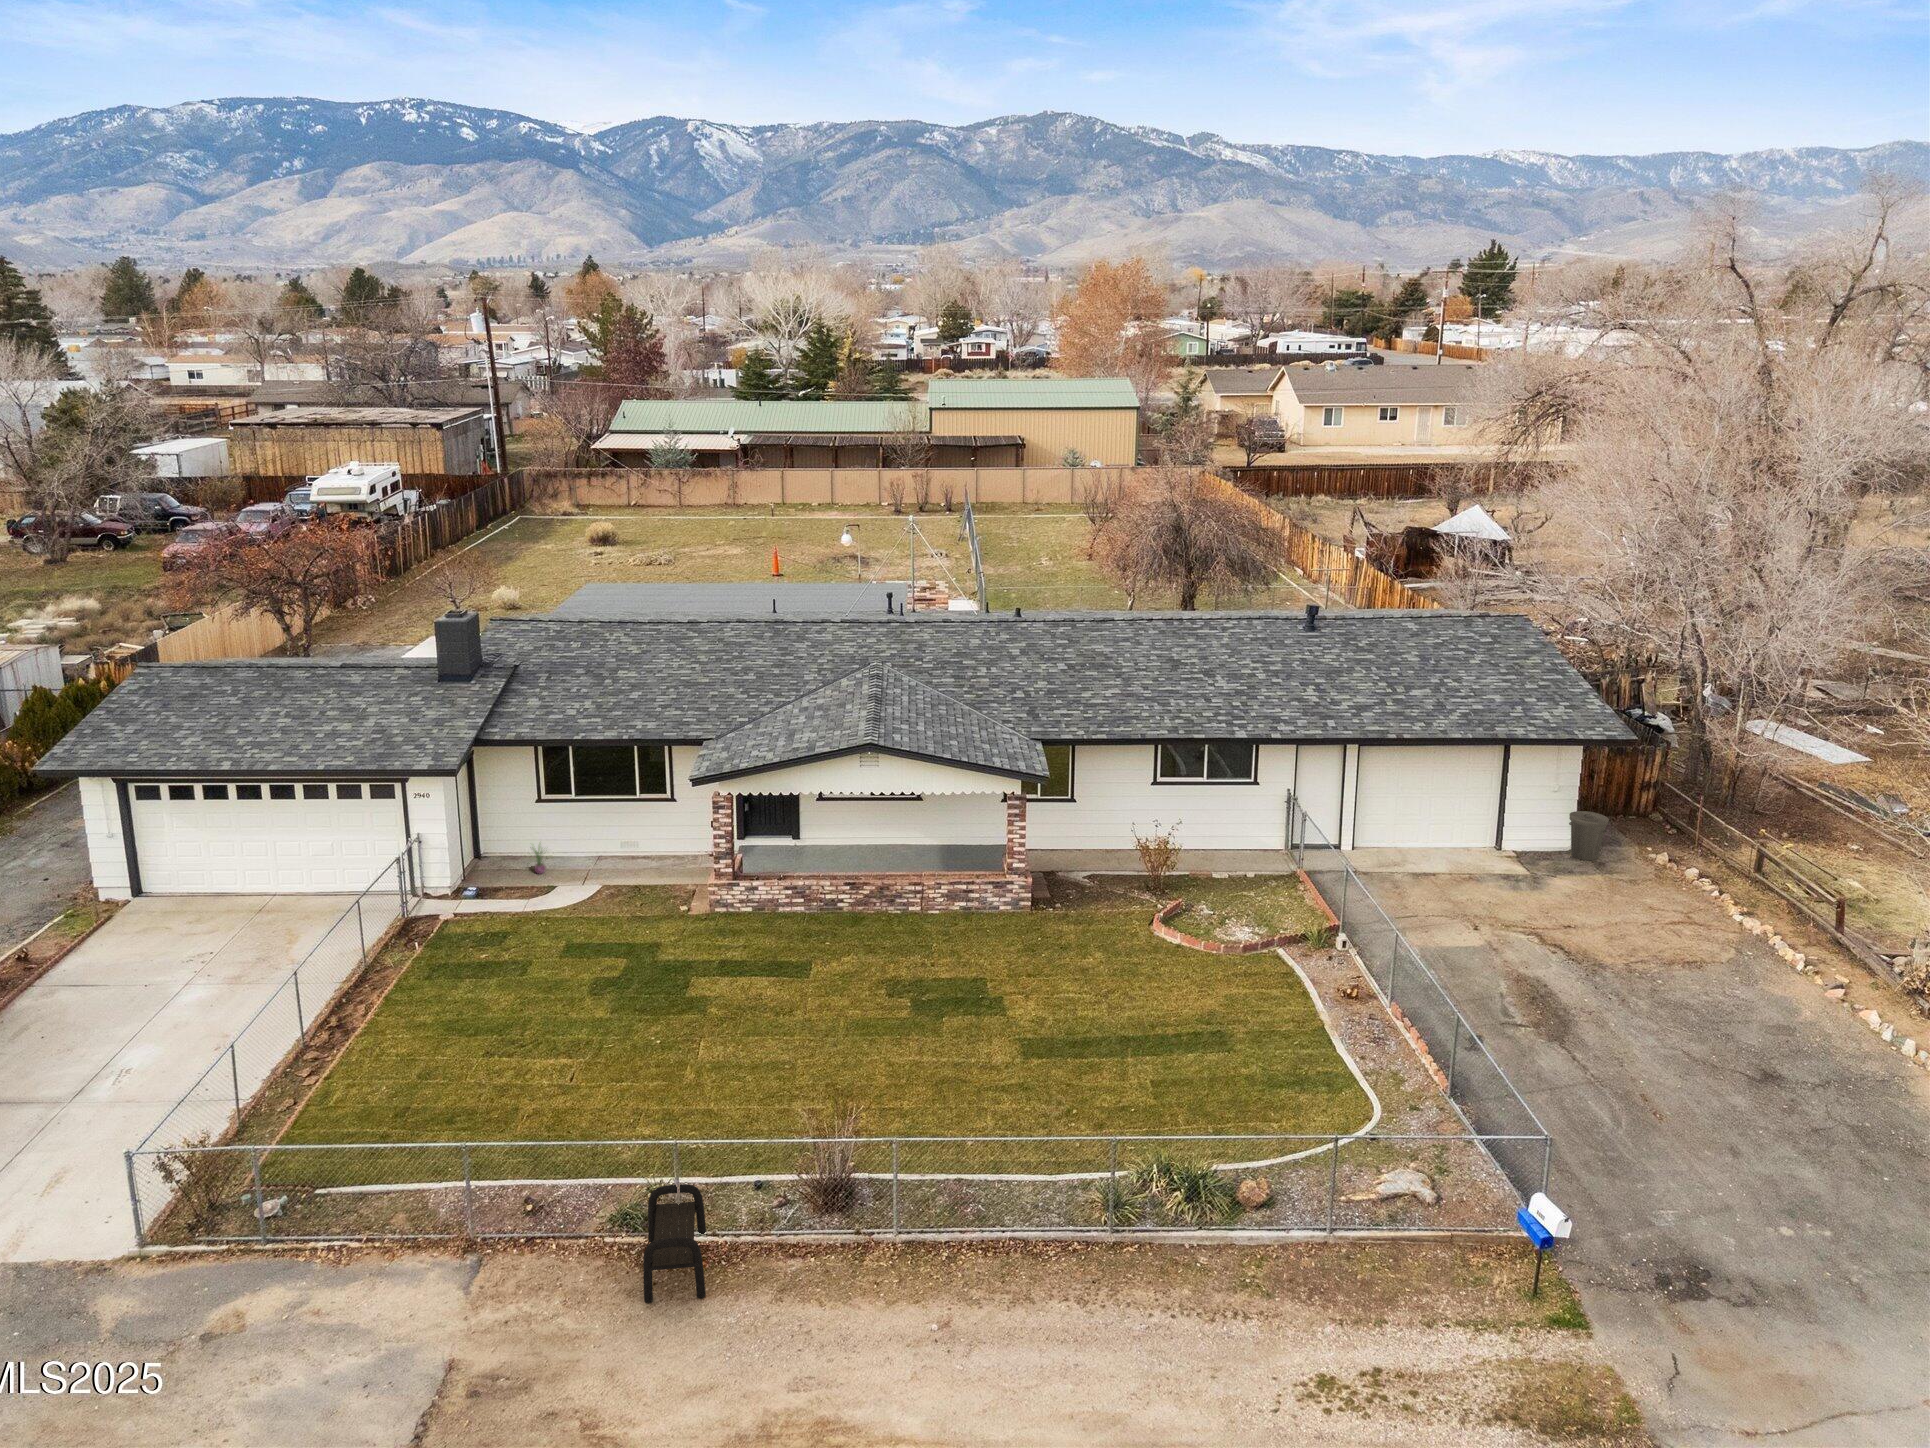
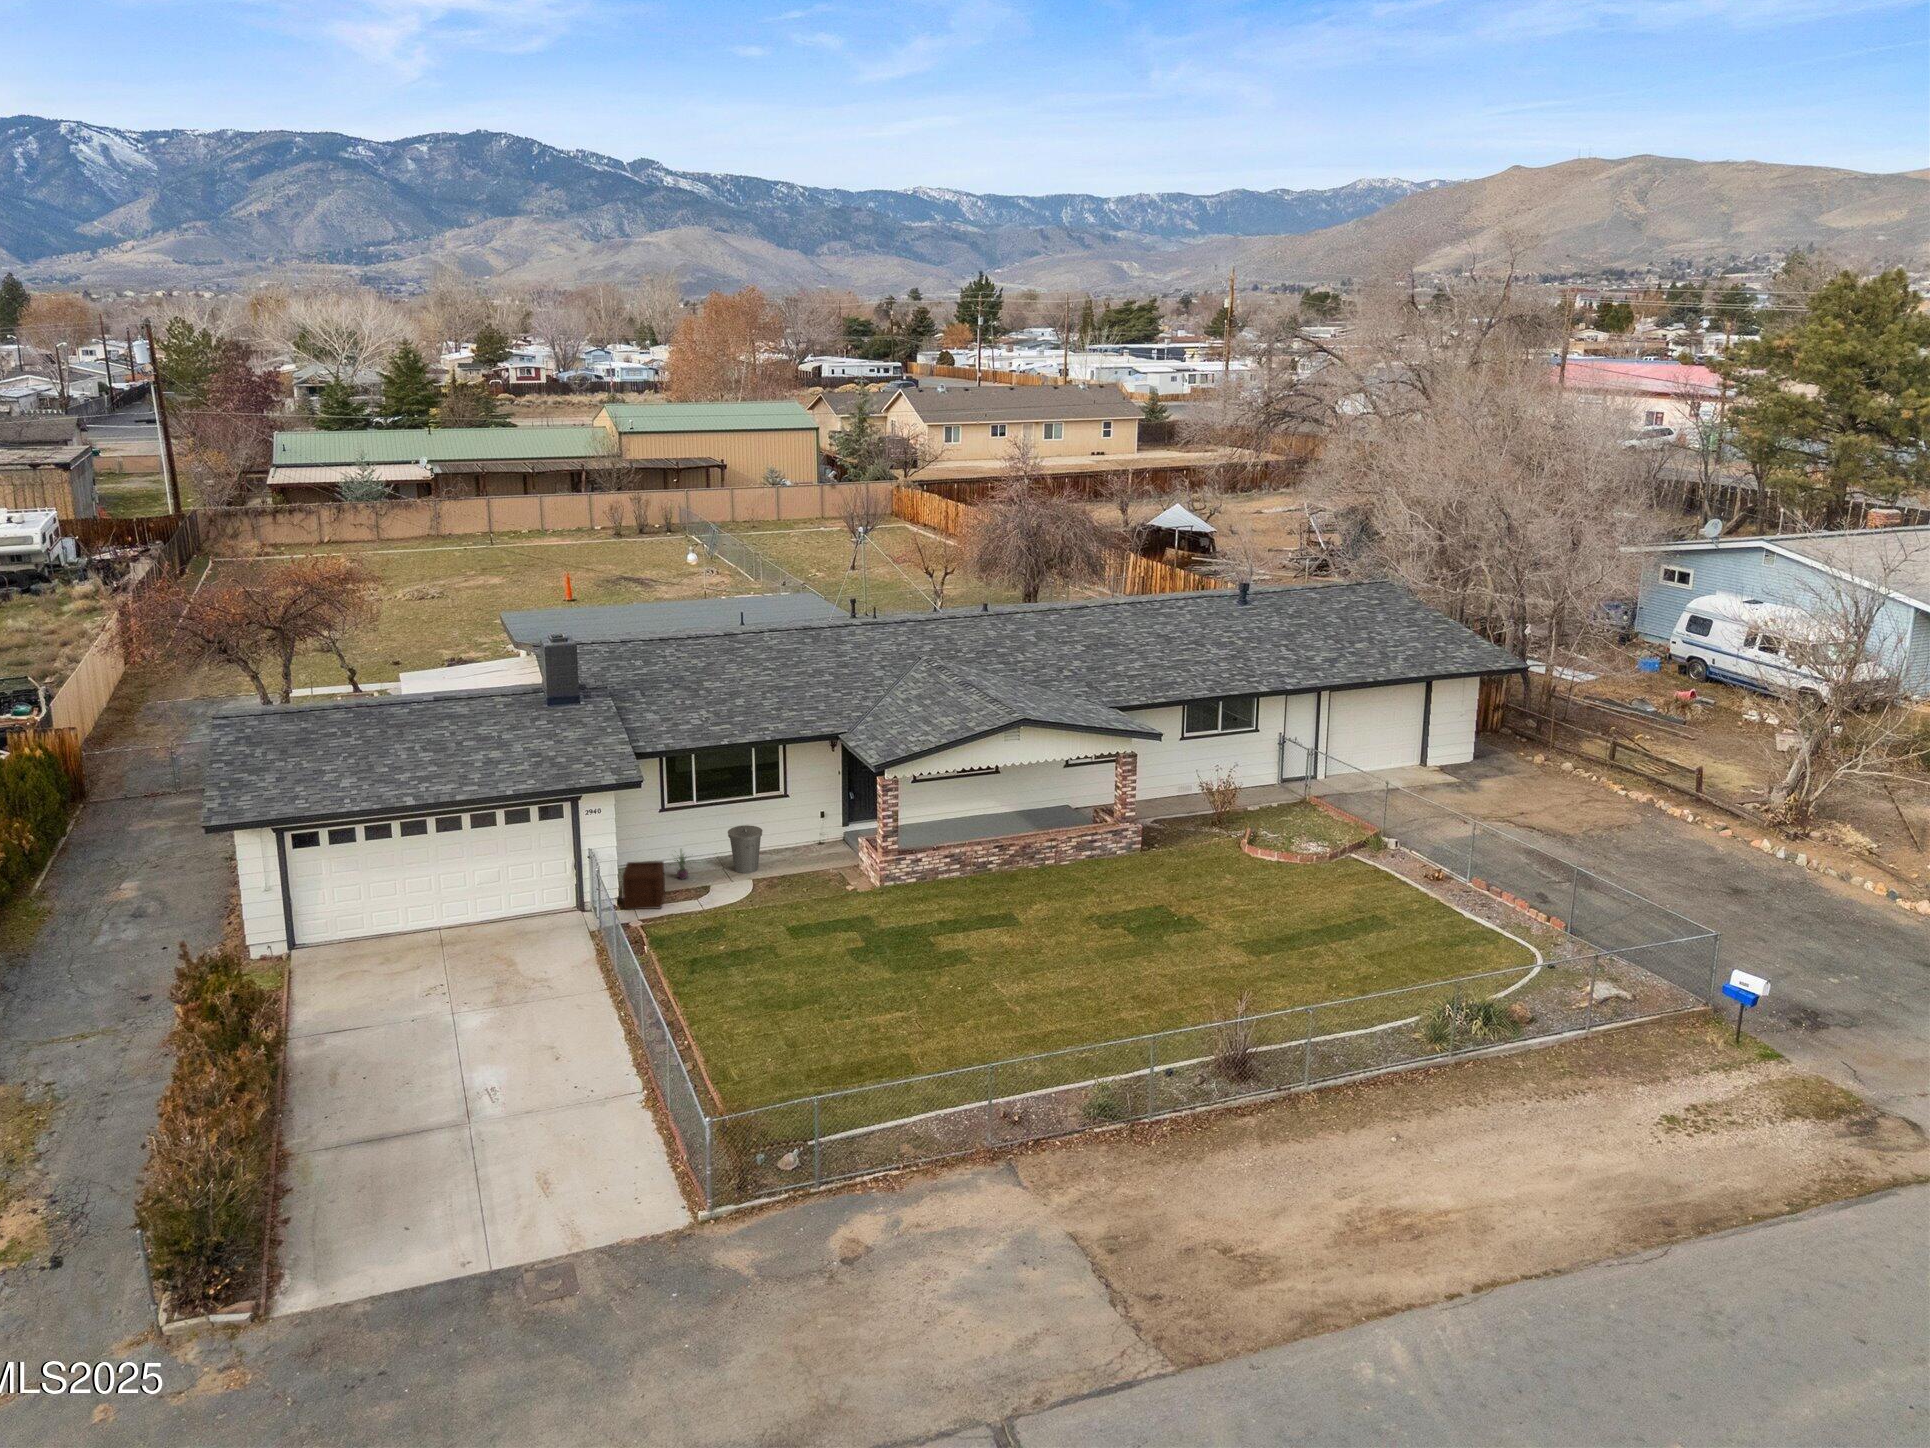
trash can: present [1569,811,1609,860] -> present [728,825,762,873]
wooden crate: none [447,850,505,902] -> present [622,861,665,909]
bench: present [643,1184,706,1303] -> none [1129,1068,1213,1162]

